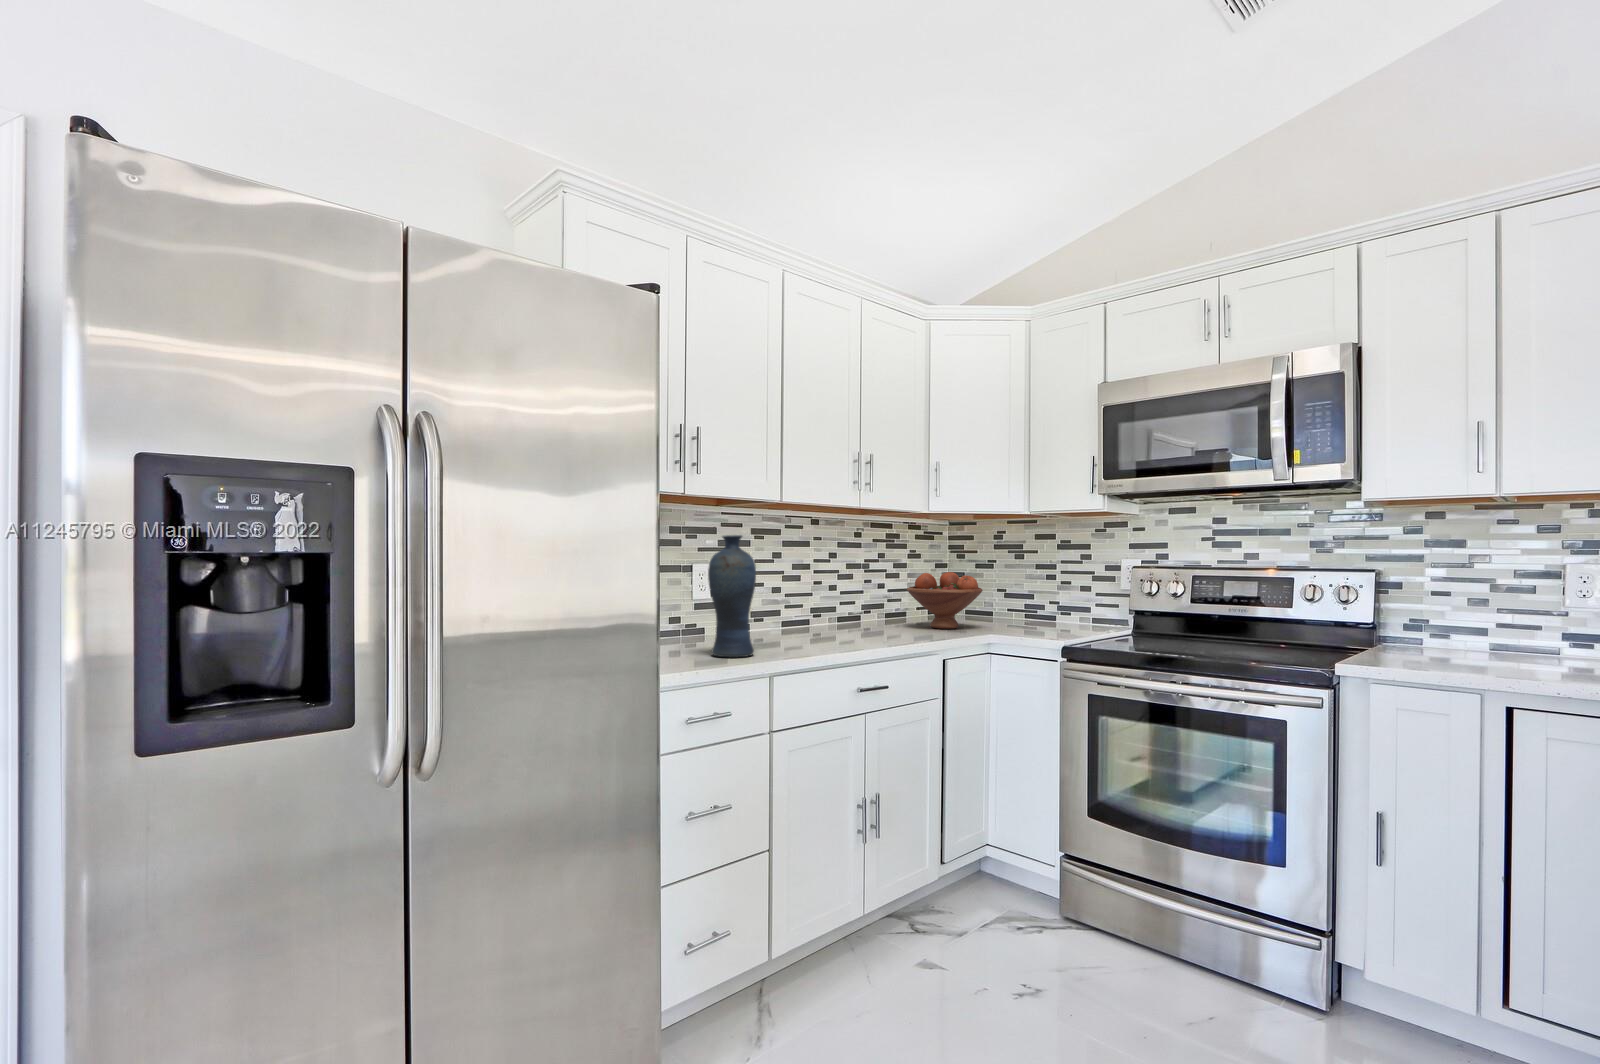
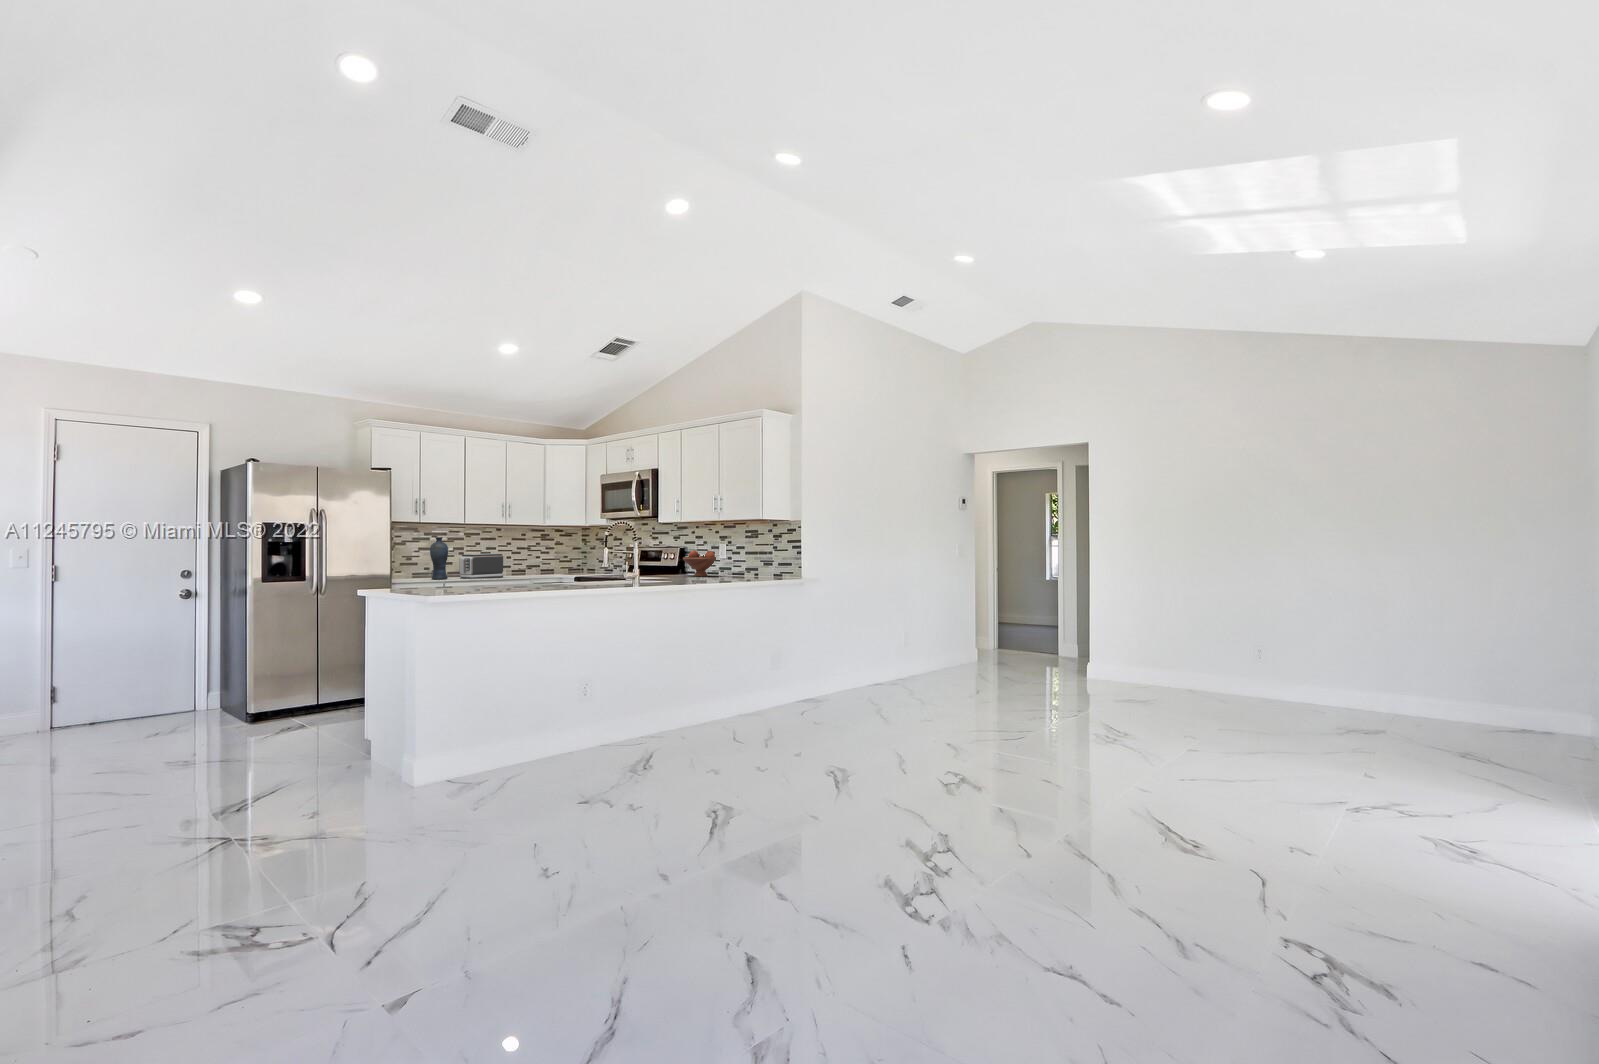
fruit bowl: present [907,572,983,629] -> present [683,551,716,577]
toaster: none [770,580,872,653] -> present [459,554,503,579]

